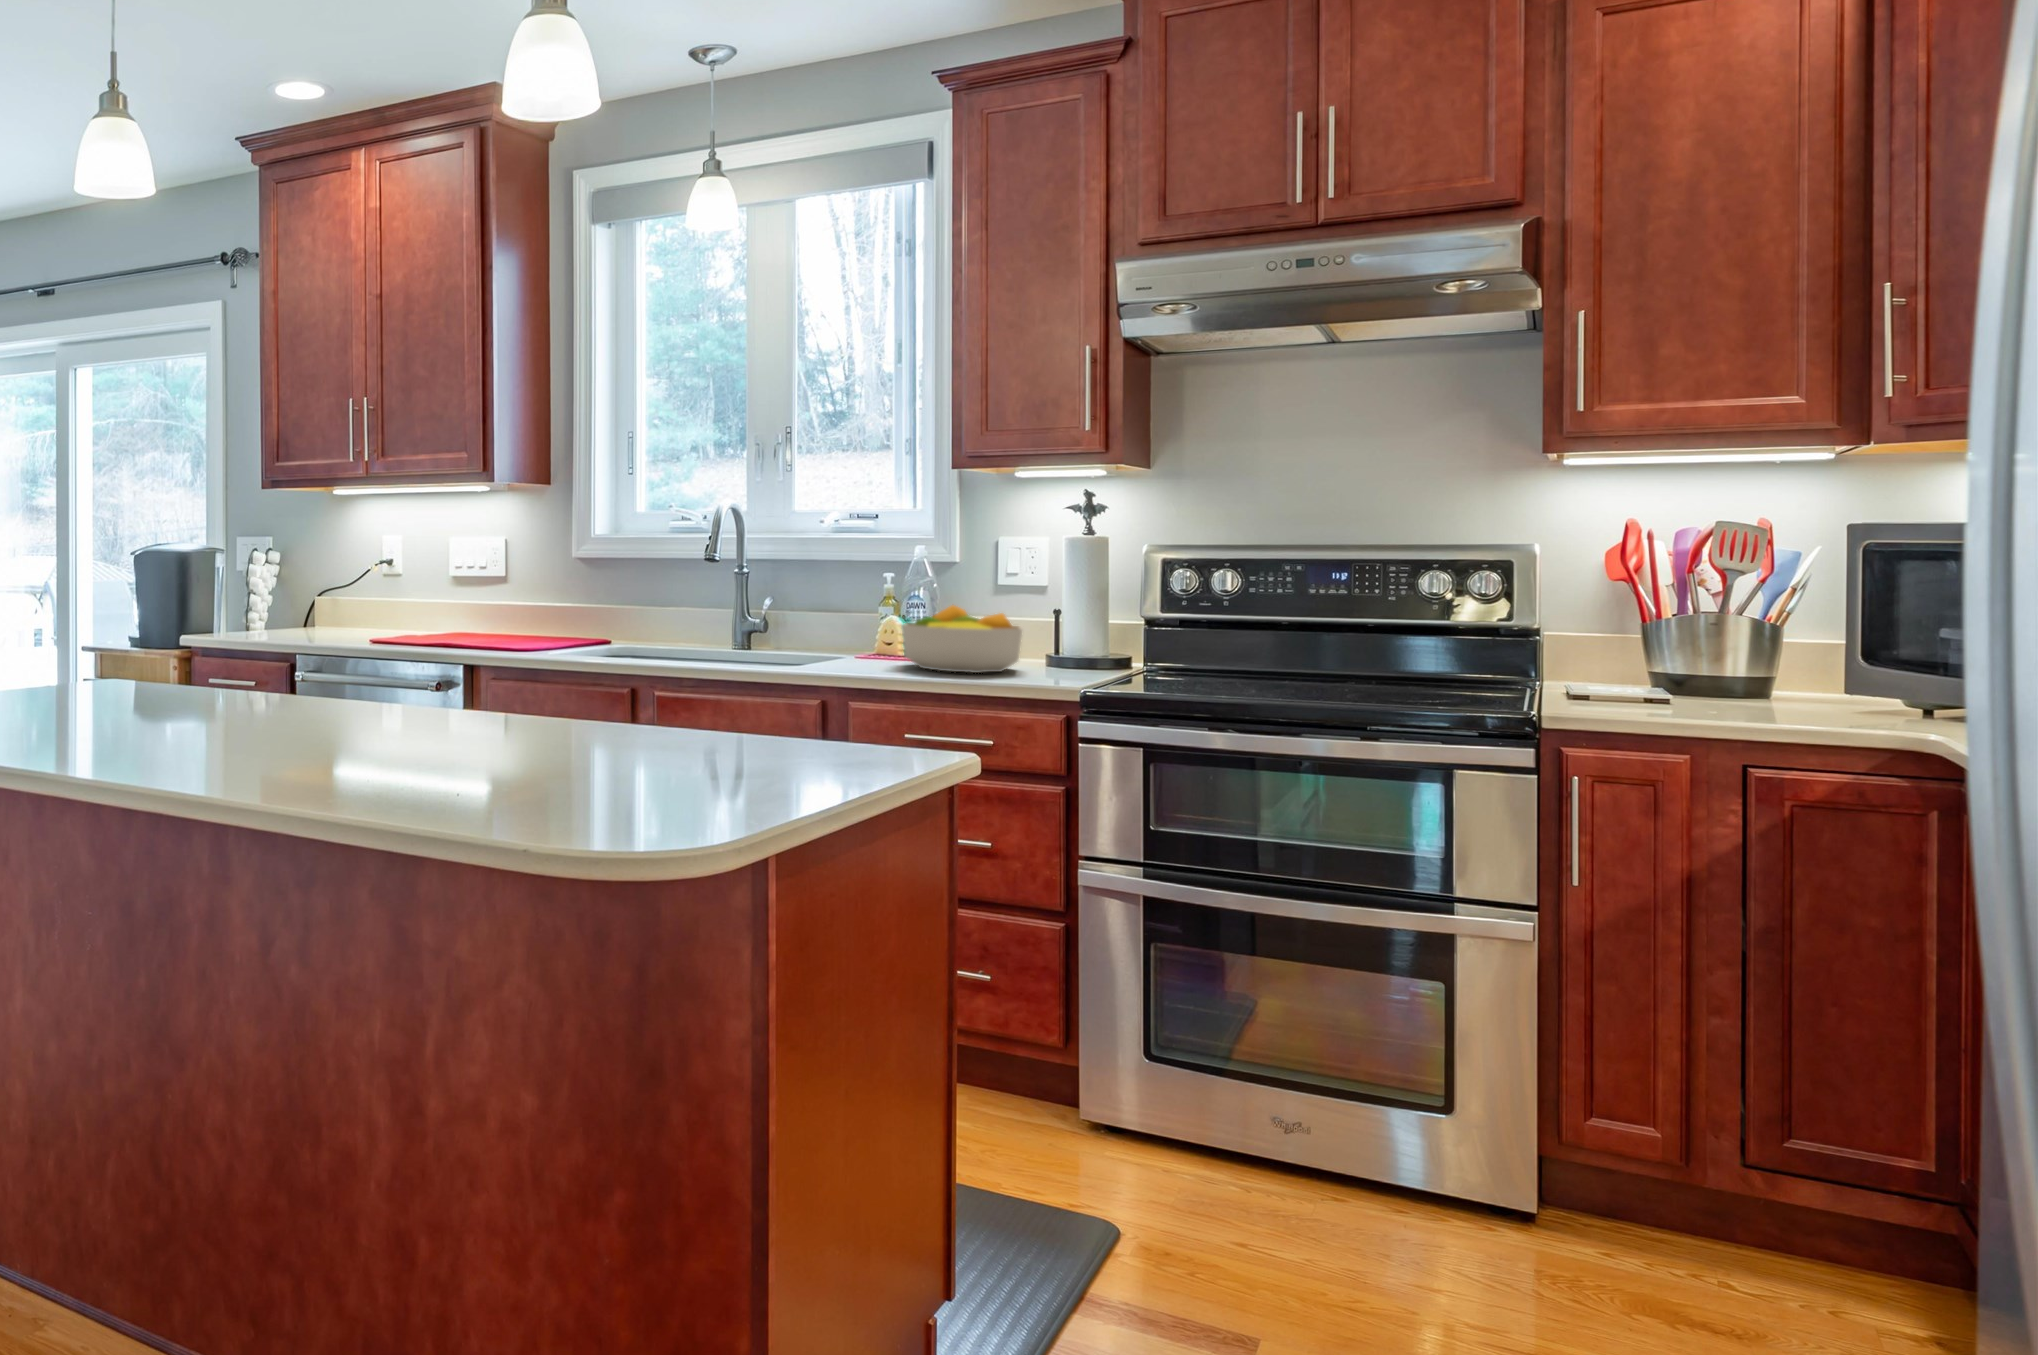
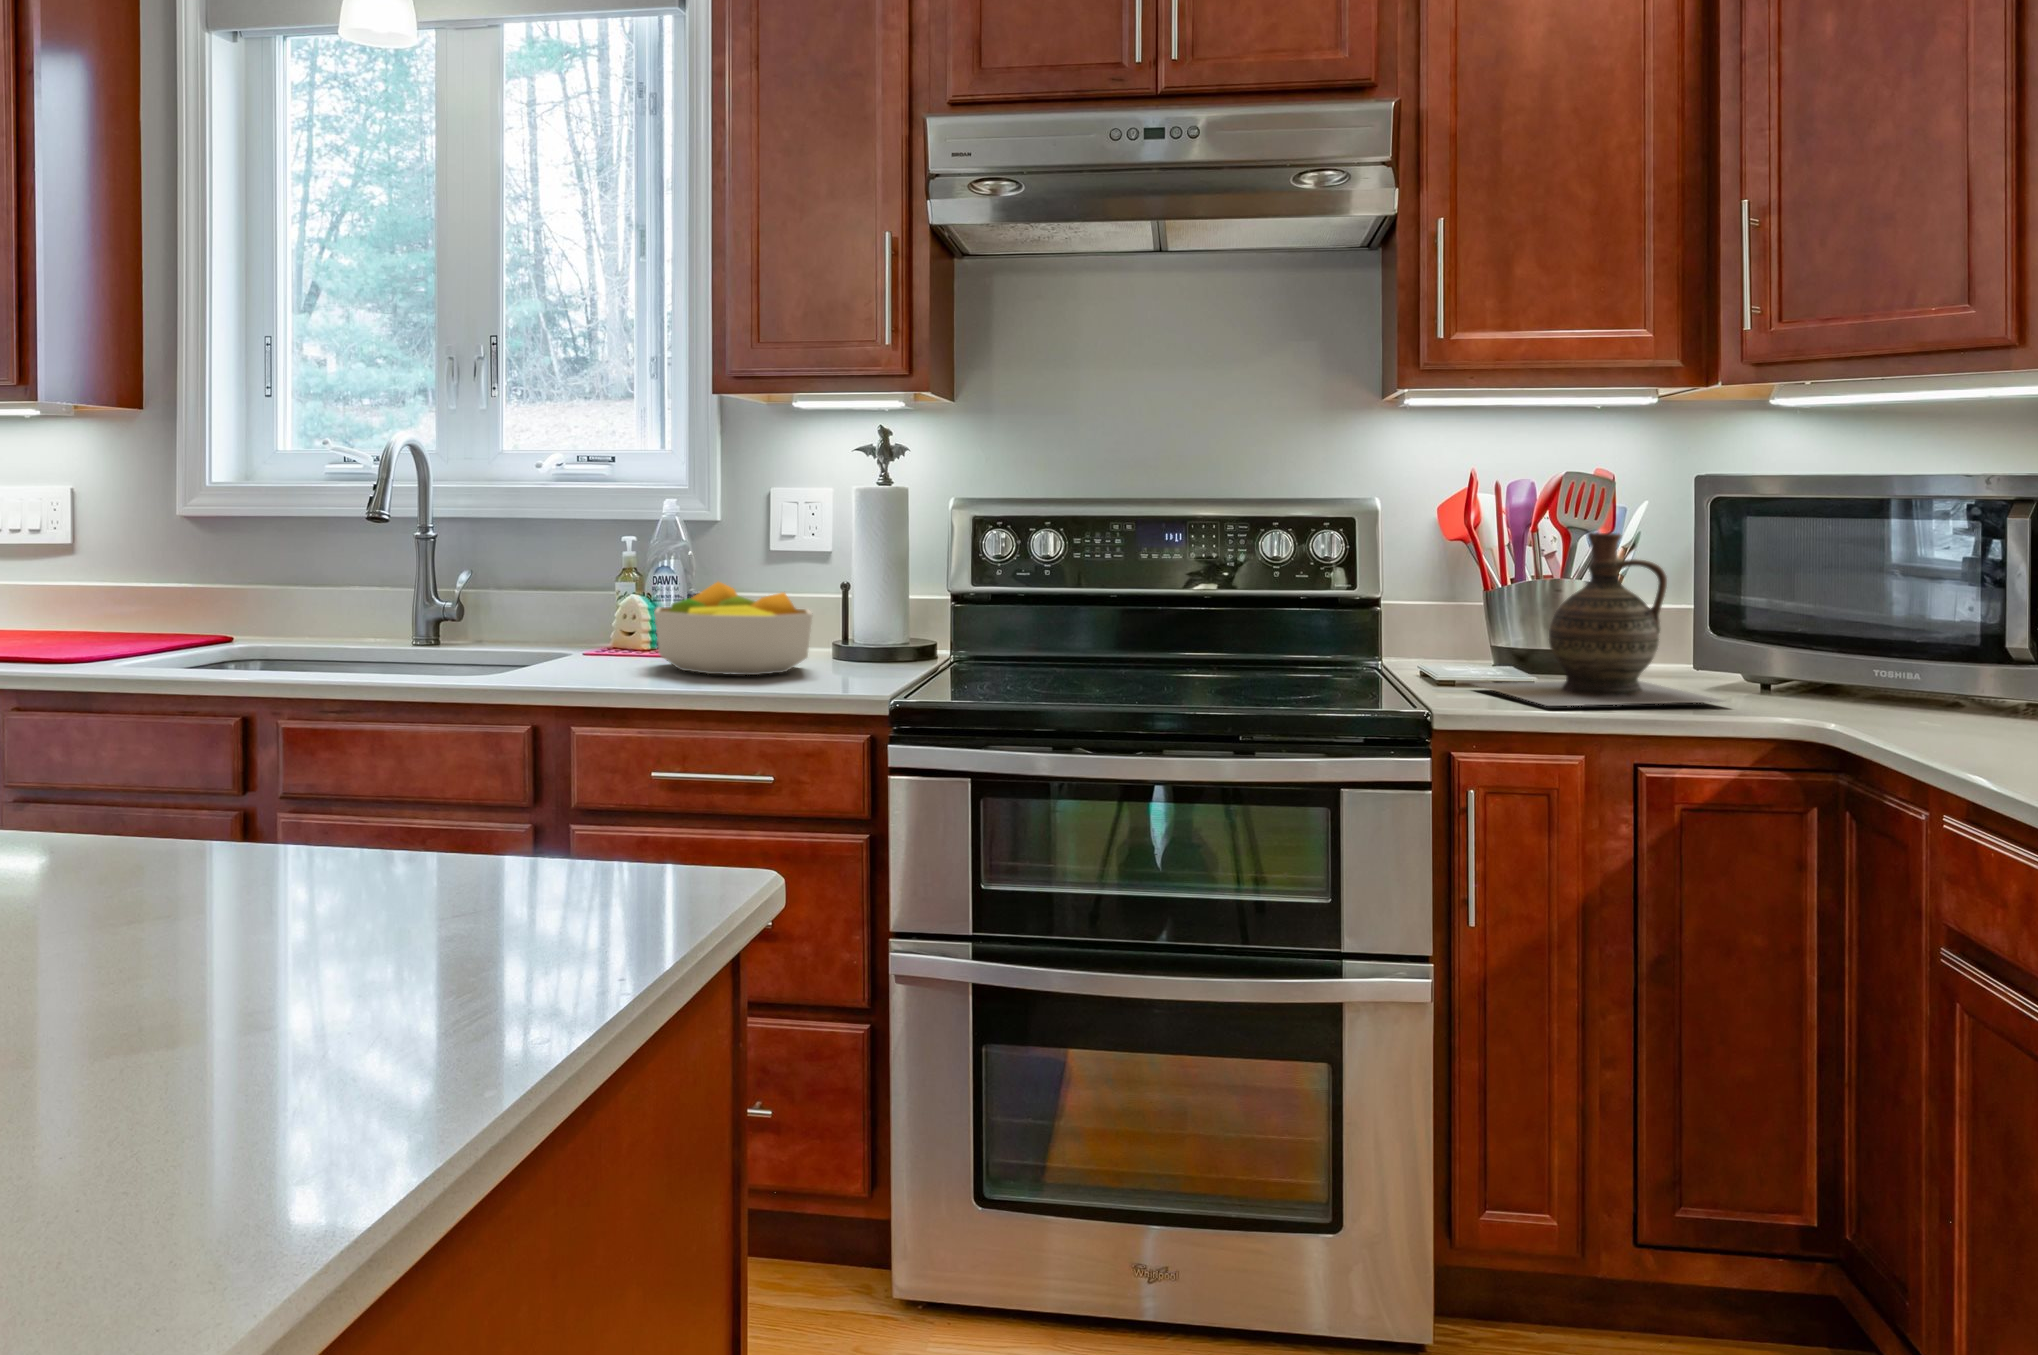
ceramic jug: none [1605,570,1874,720] -> present [1474,532,1722,706]

